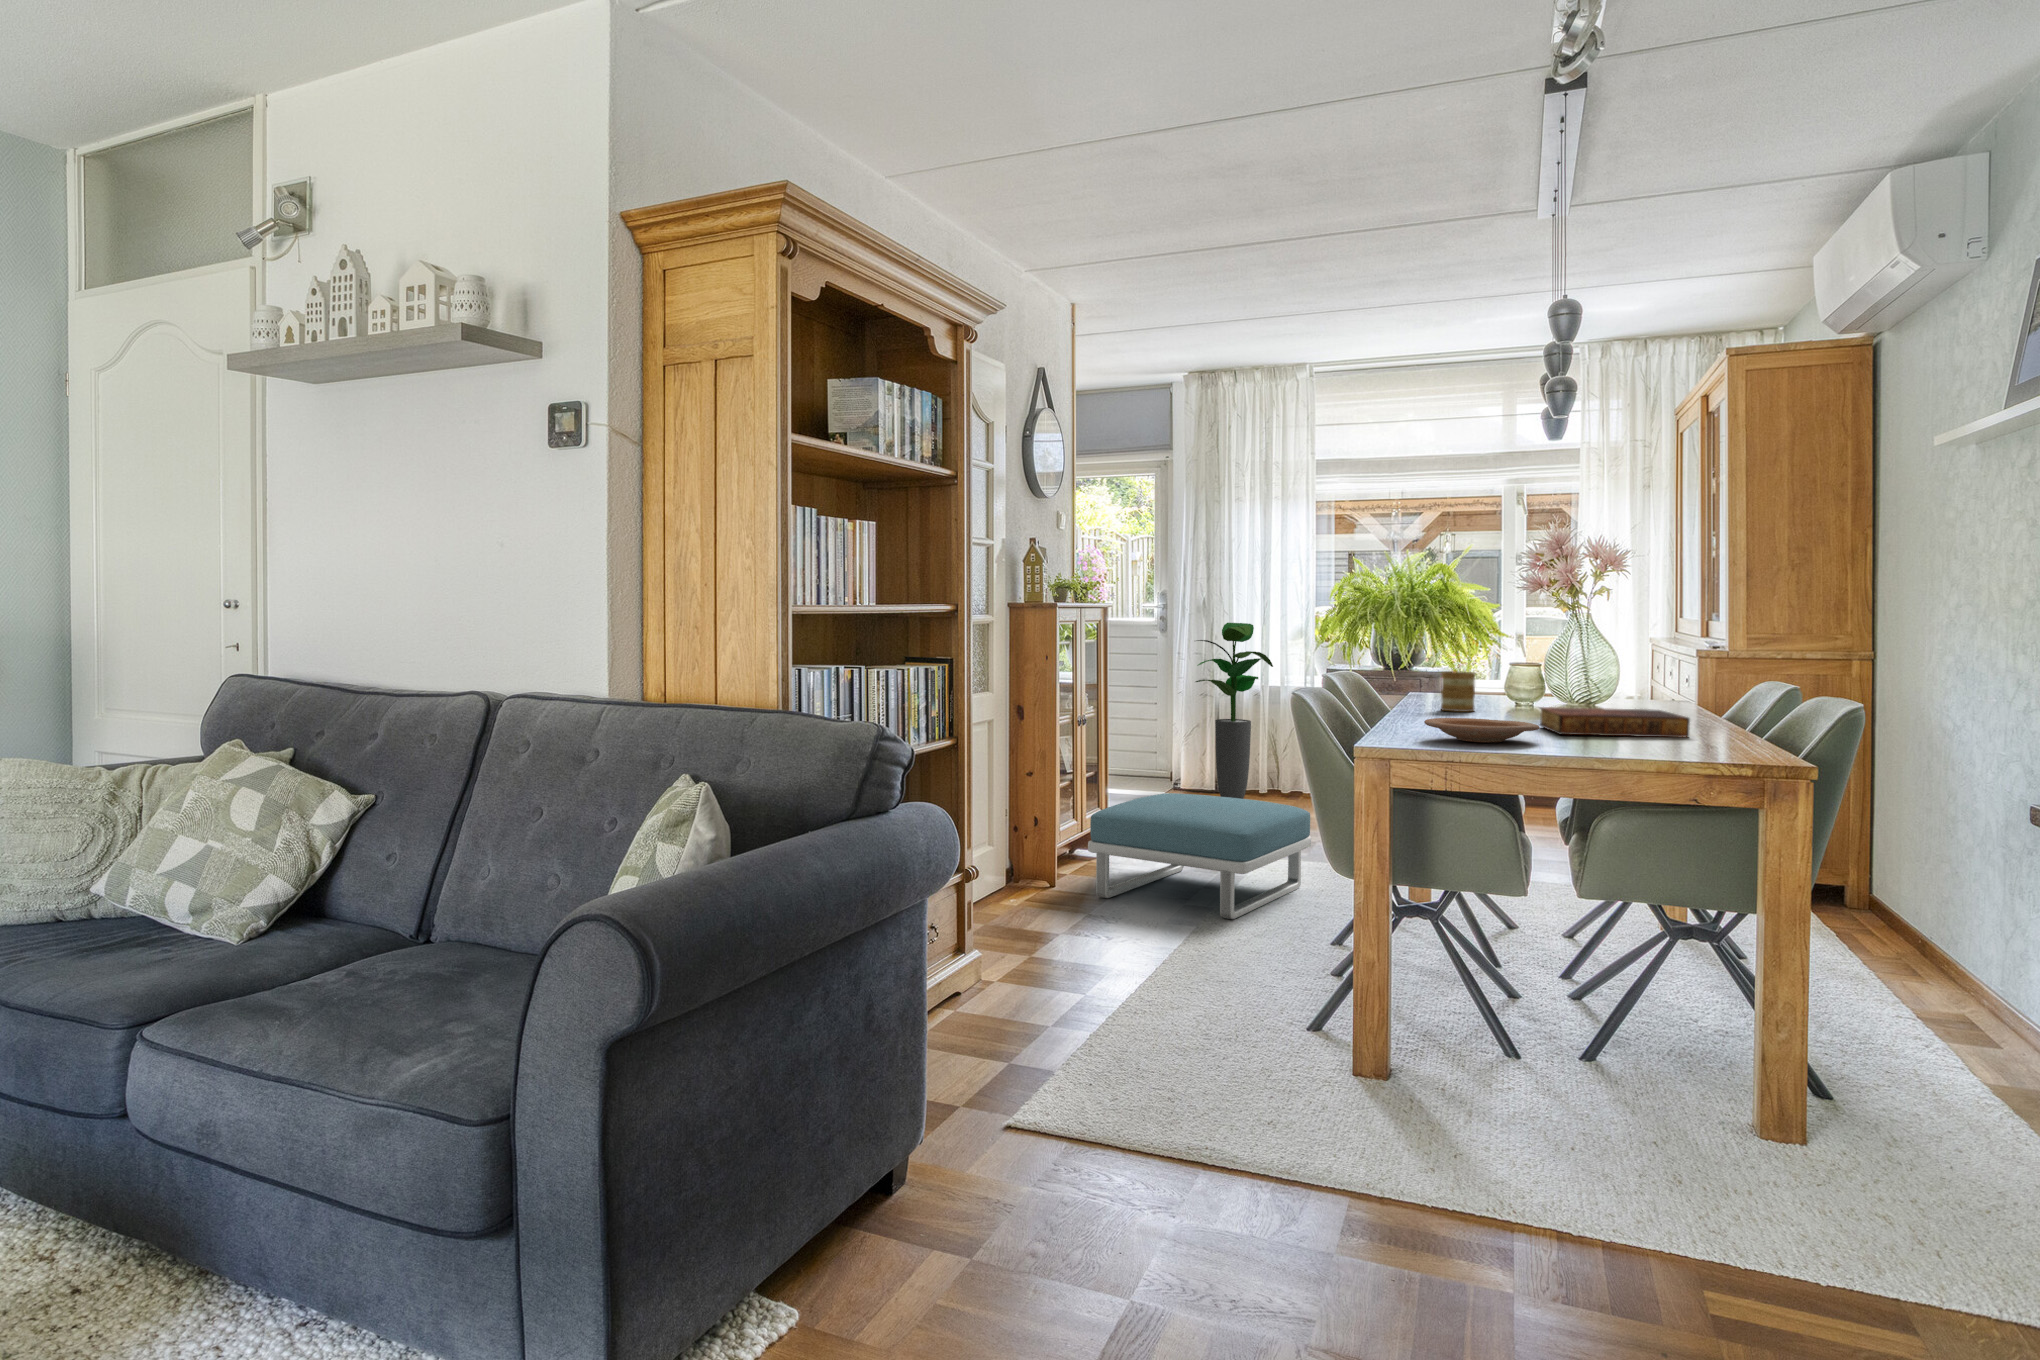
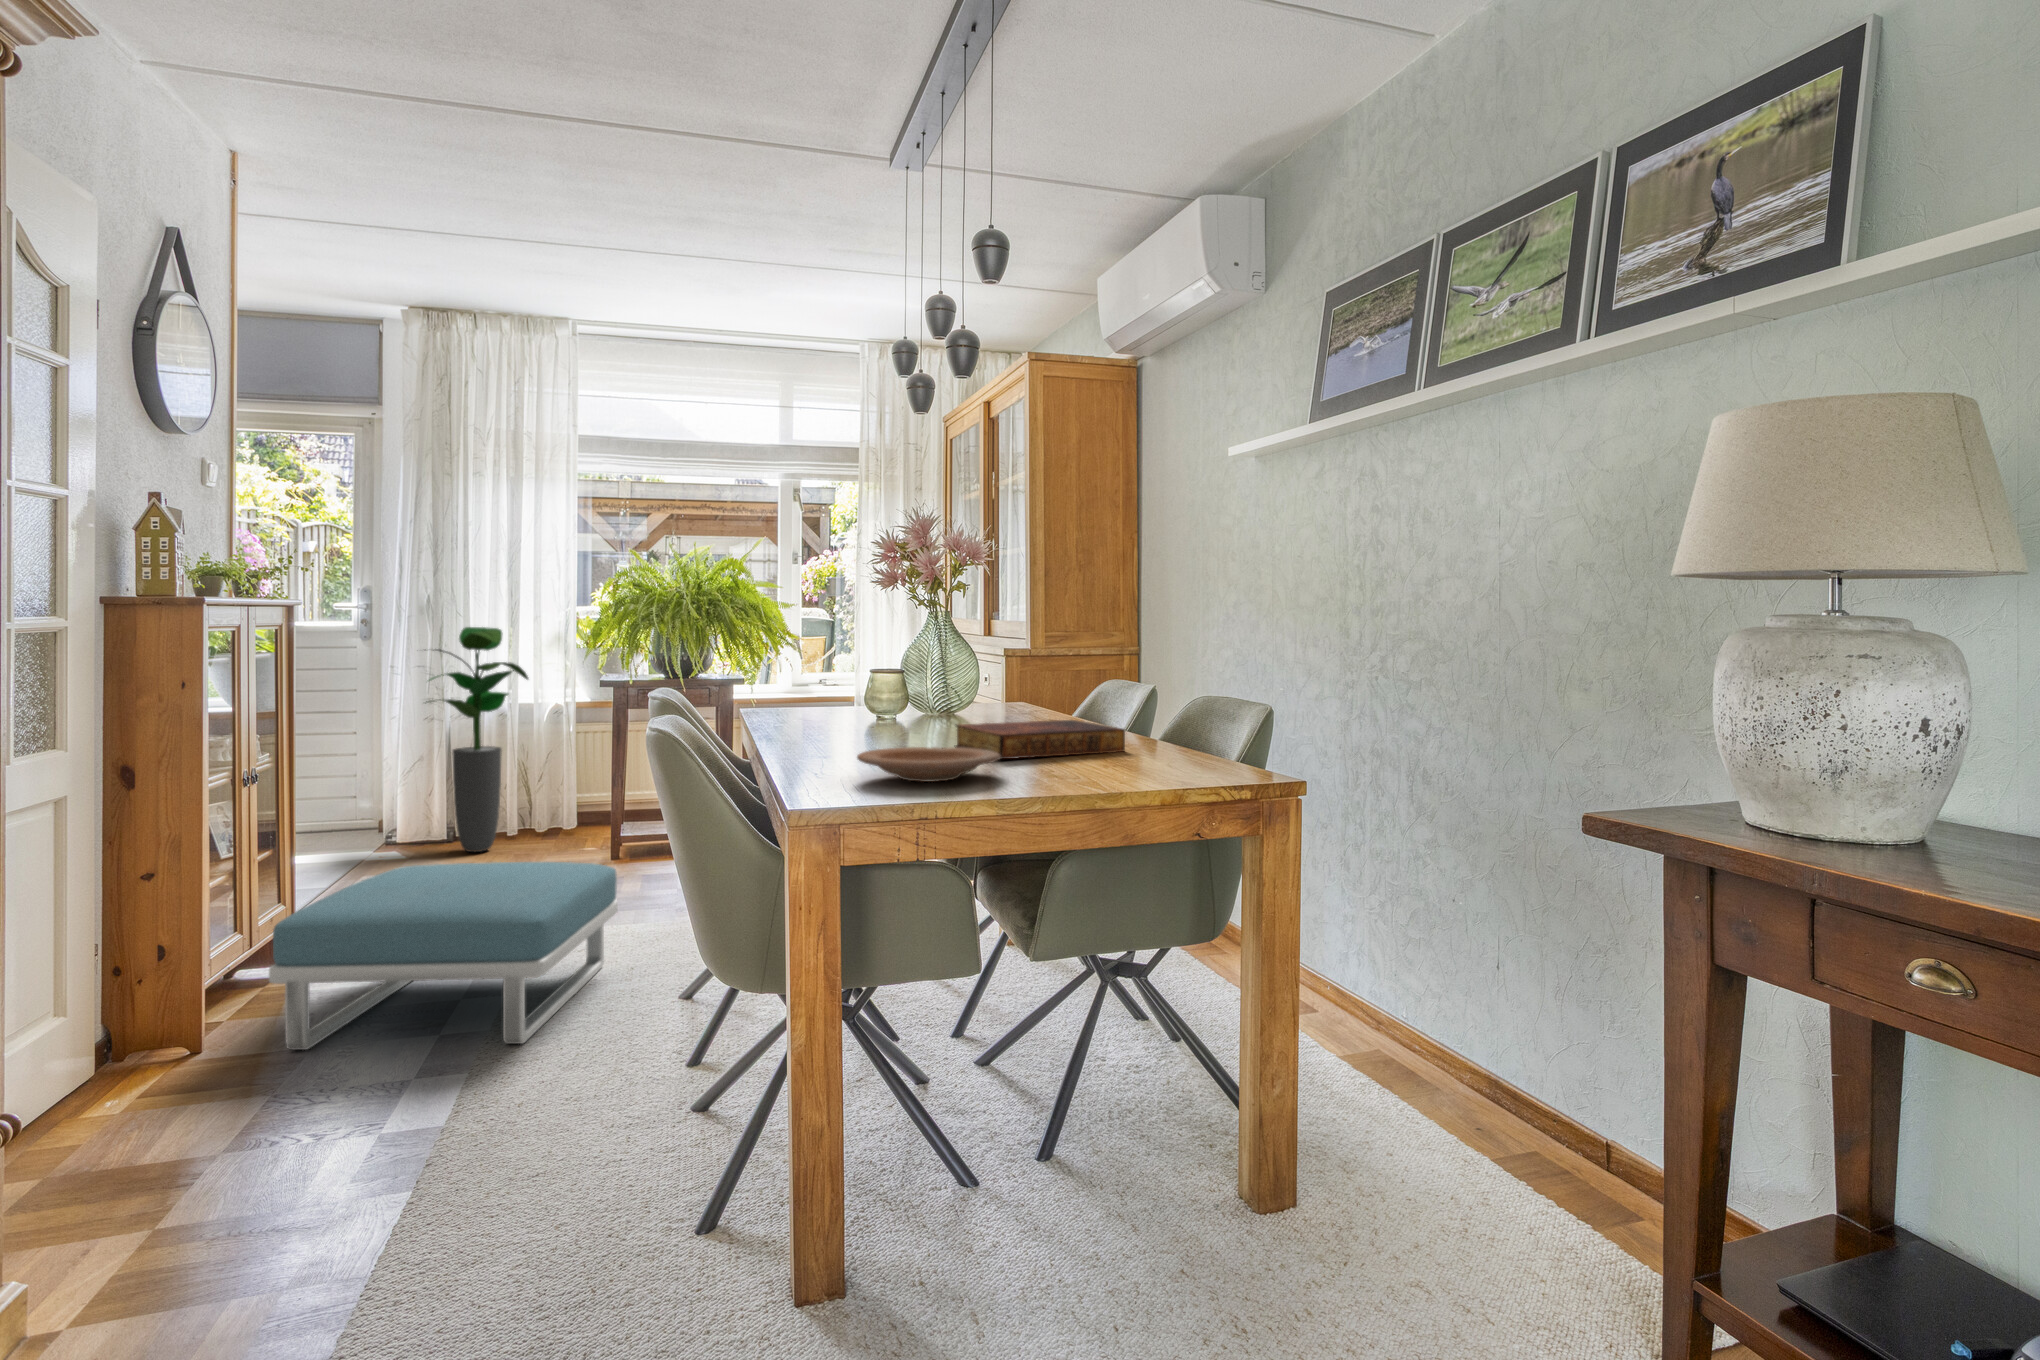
mug: present [1441,671,1475,712] -> none [807,682,849,732]

